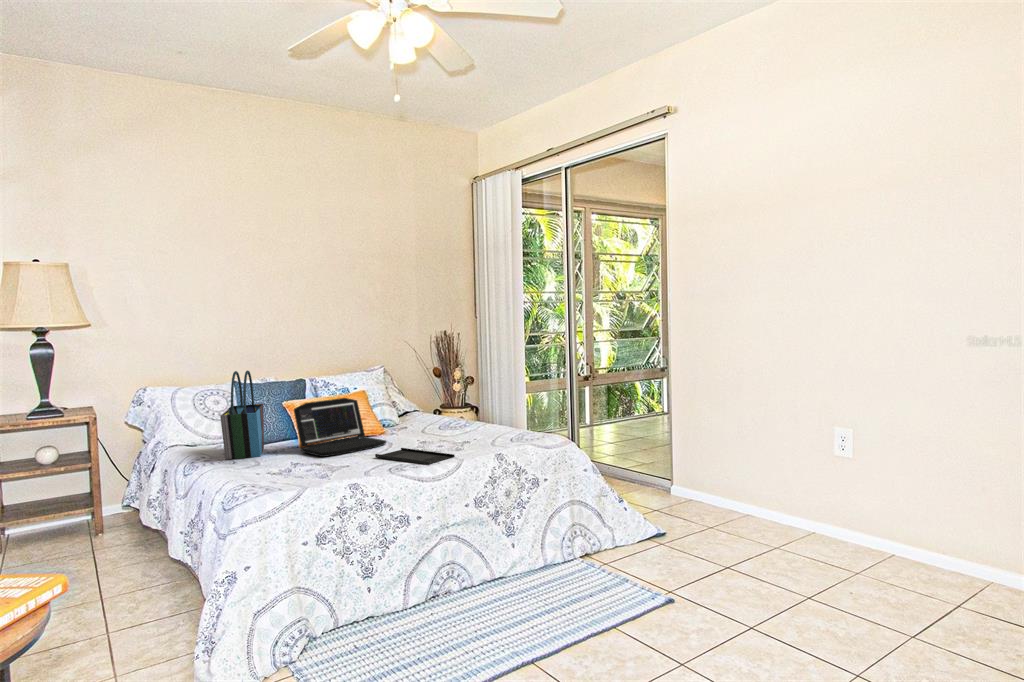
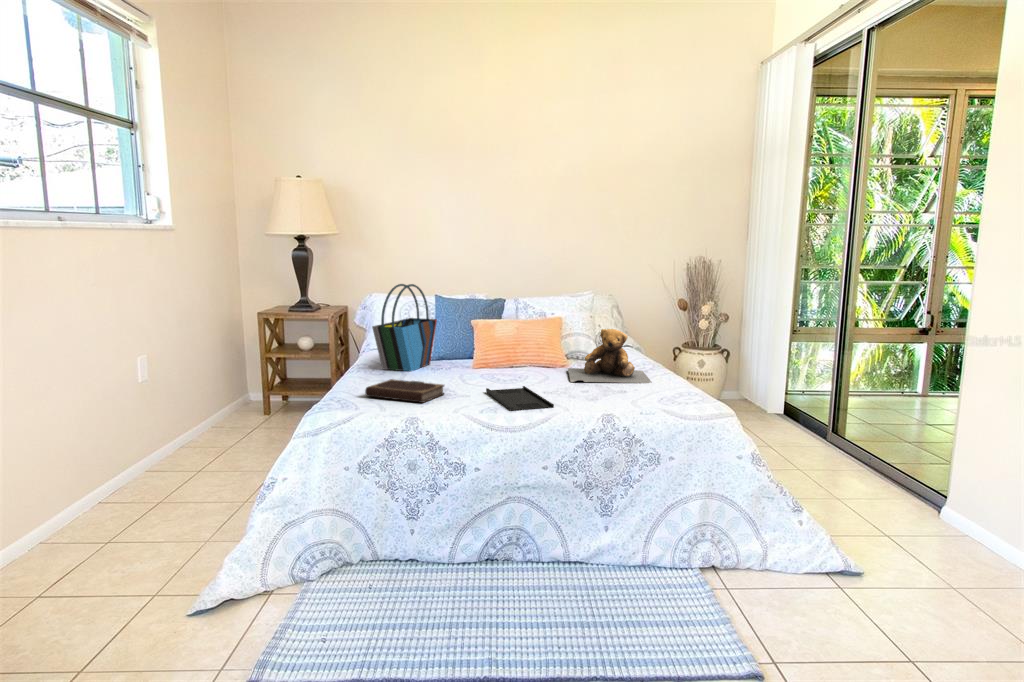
teddy bear: none [404,393,487,441] -> present [568,329,652,383]
laptop: present [294,398,386,457] -> none [442,322,528,383]
notebook: none [274,456,343,479] -> present [365,379,444,403]

